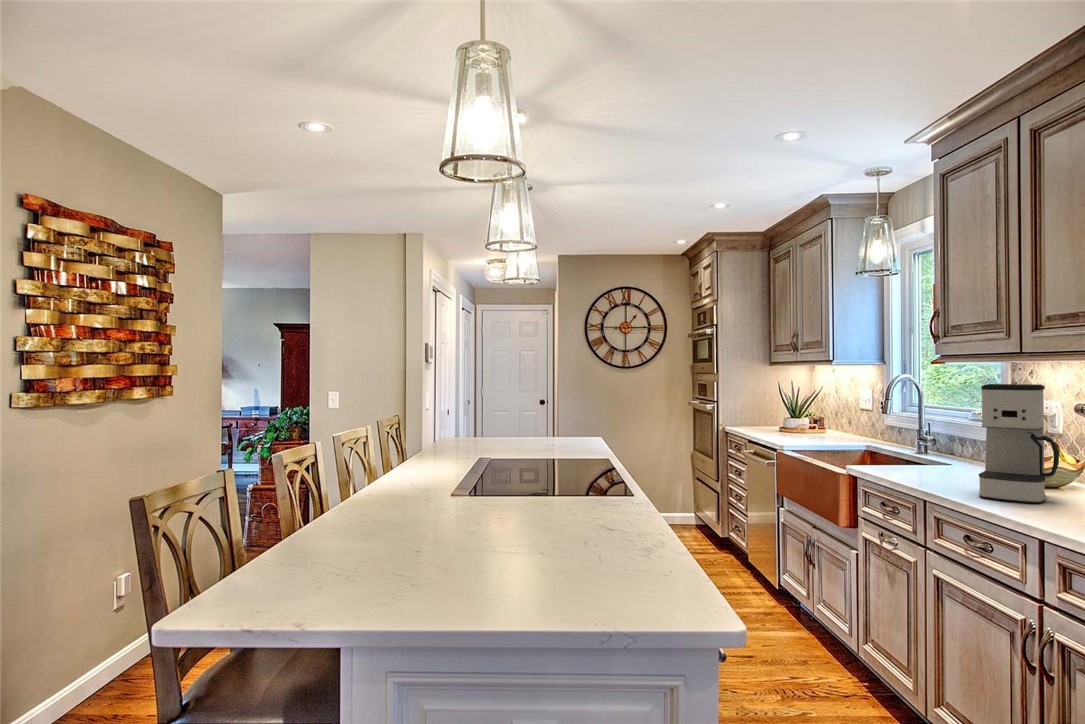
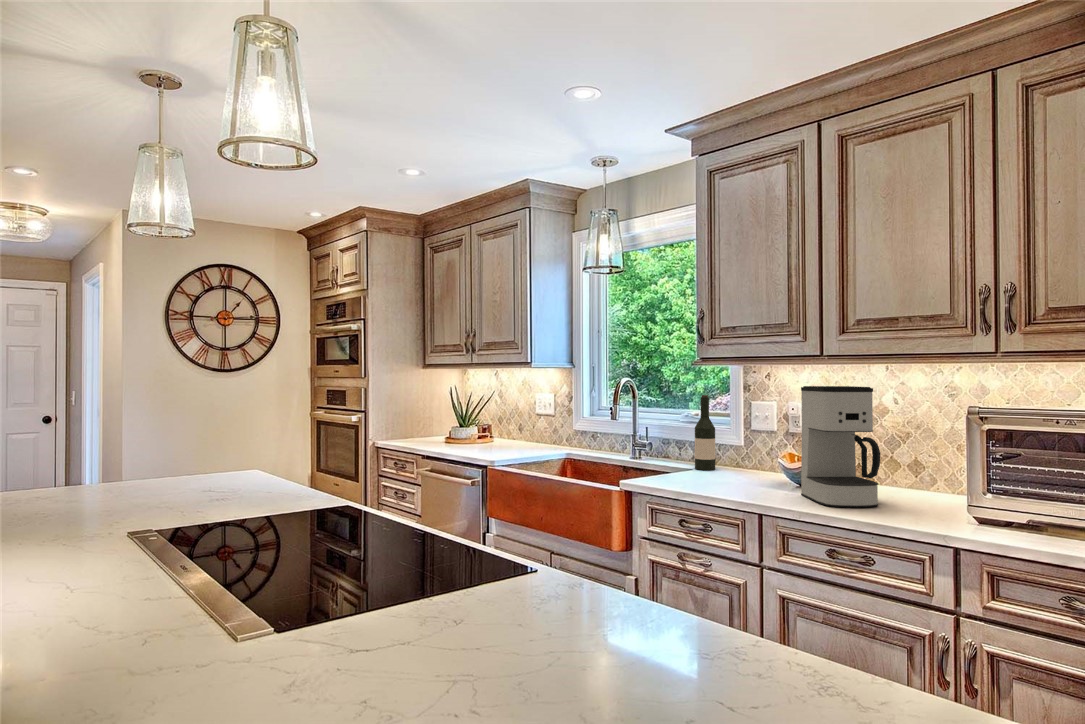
wine bottle: none [950,392,973,466] -> present [695,395,715,470]

